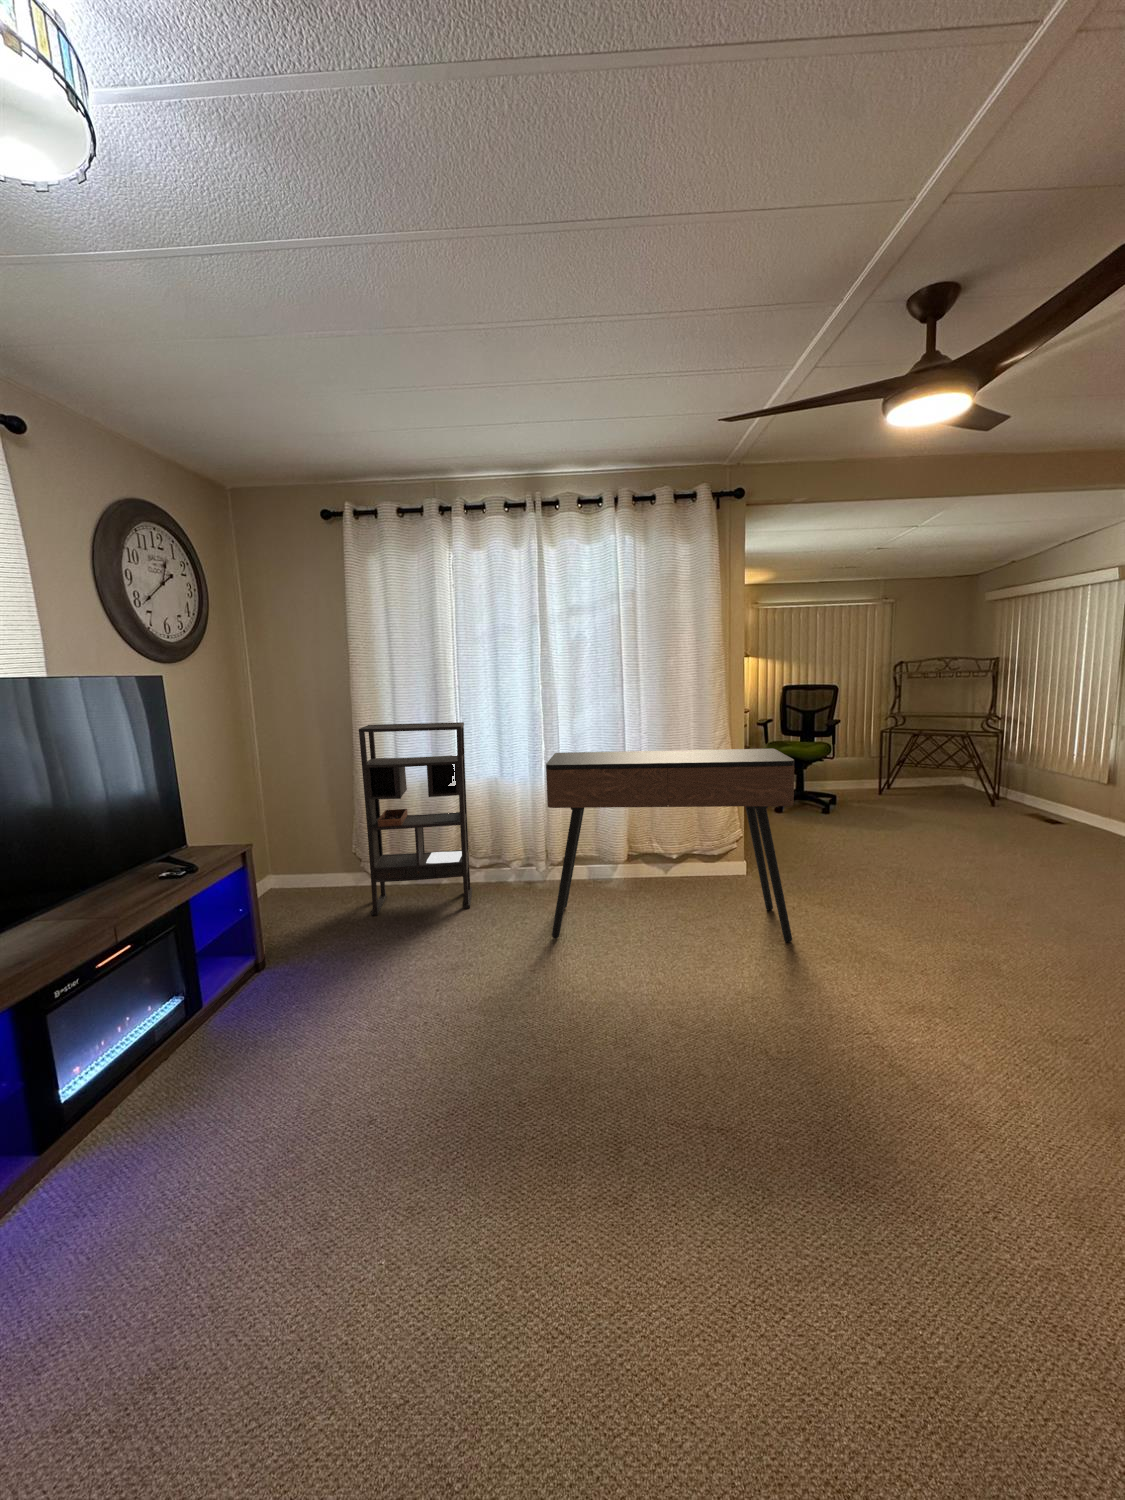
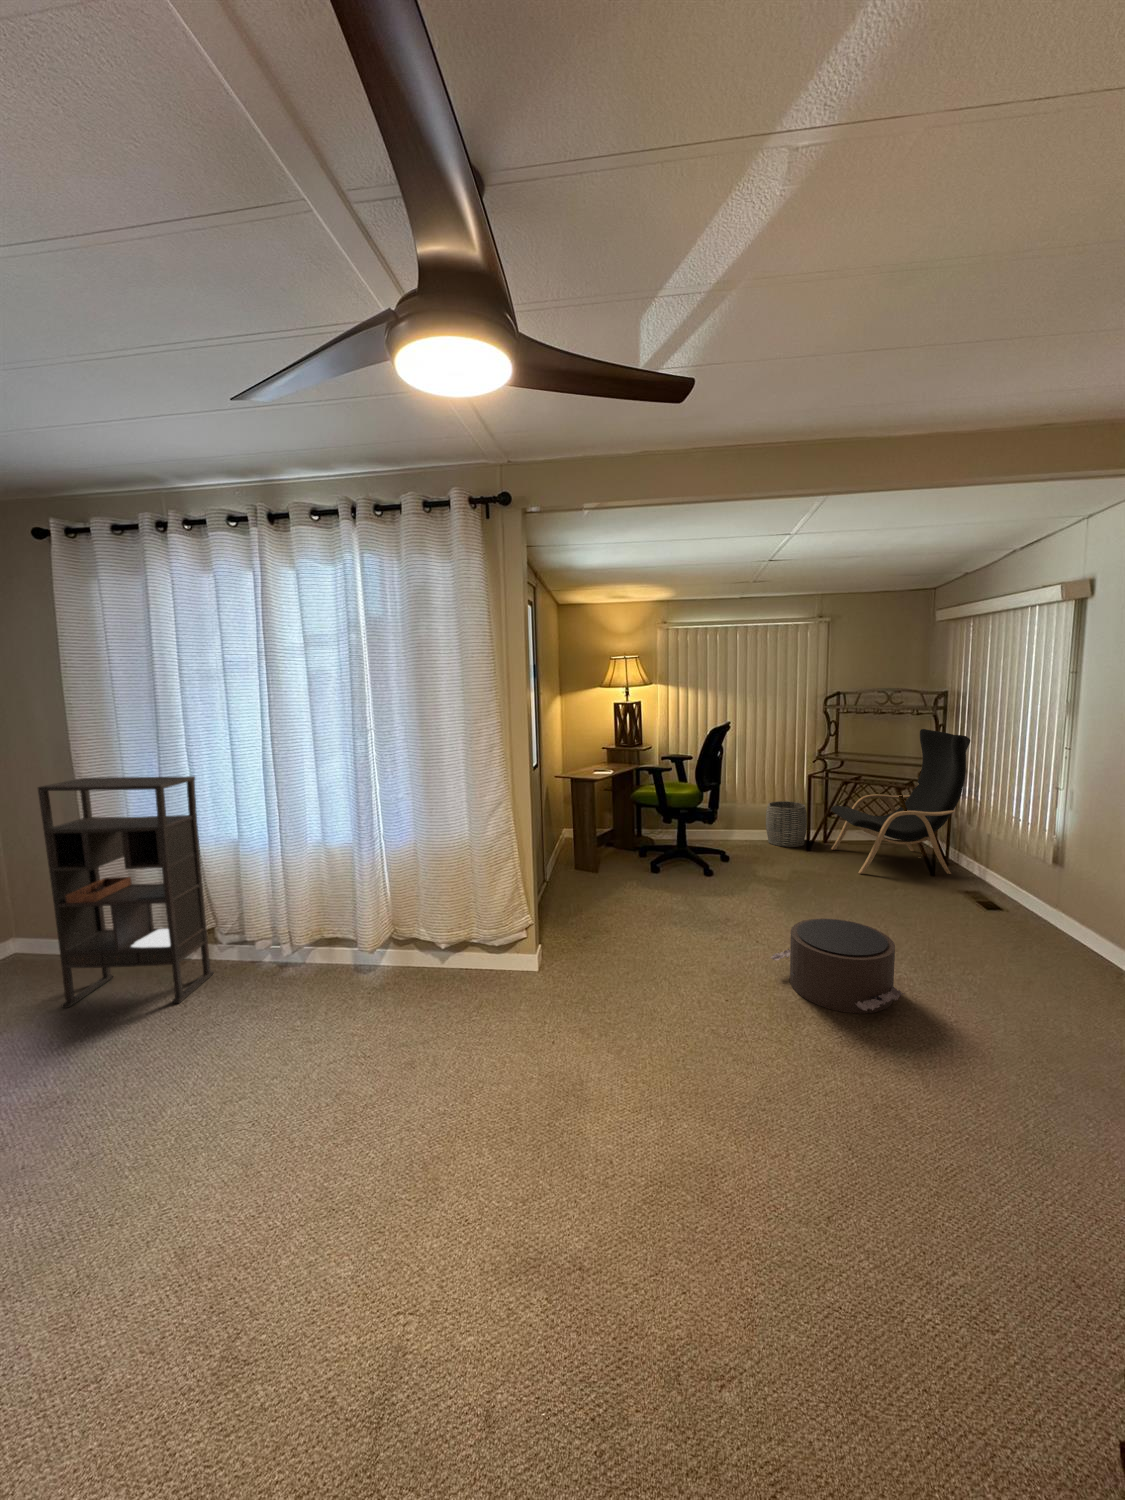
lounge chair: none [901,689,1023,808] -> present [831,729,970,874]
console table: present [546,749,794,943] -> none [191,821,523,1099]
woven basket: none [841,755,878,793] -> present [766,801,807,847]
pouf: none [924,826,1042,887] -> present [770,918,905,1014]

